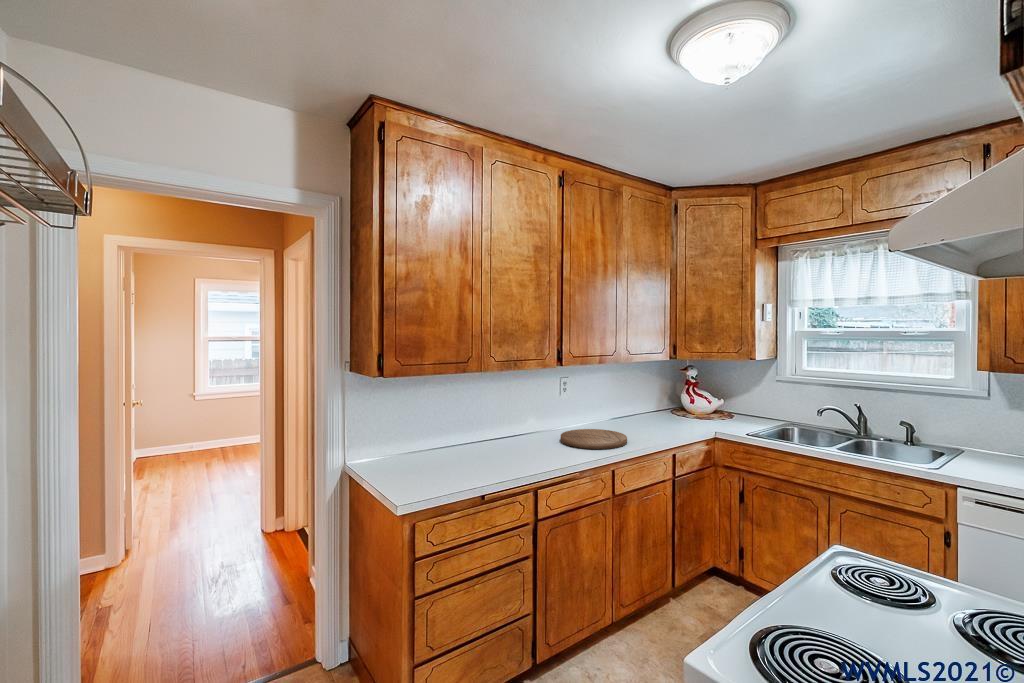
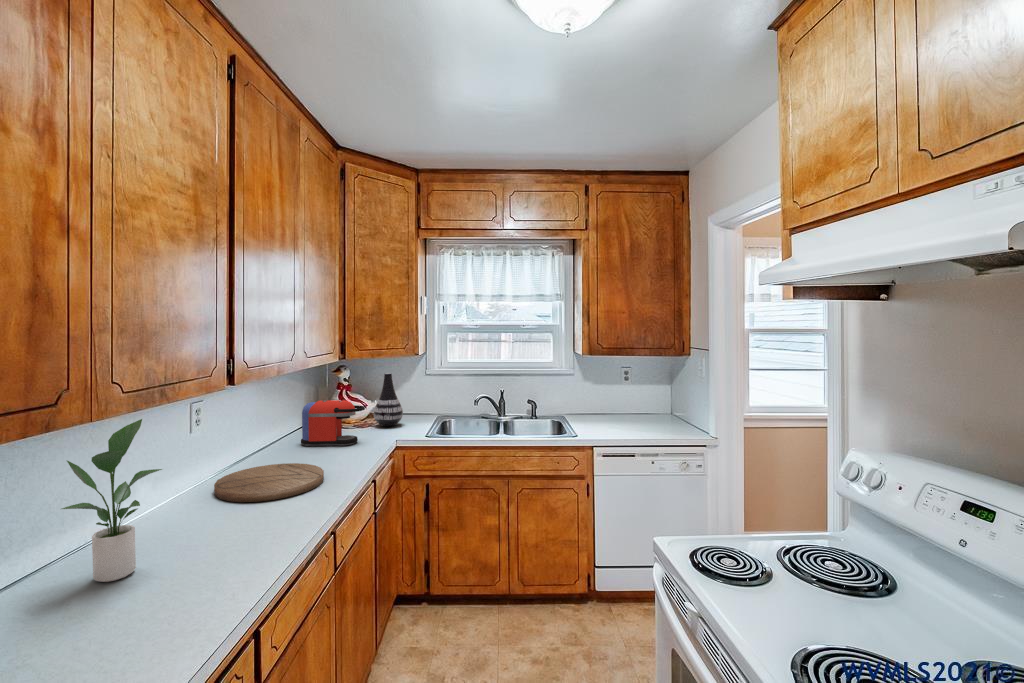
vase: none [709,375,737,422] -> present [374,373,403,427]
potted plant: none [471,384,512,461] -> present [62,419,162,582]
coffee maker: none [639,391,686,429] -> present [301,400,365,446]

